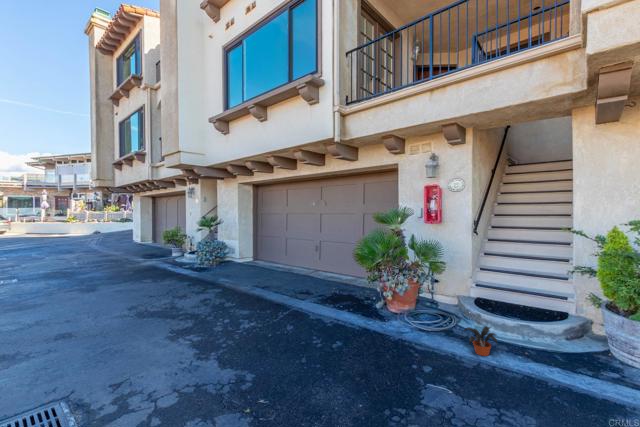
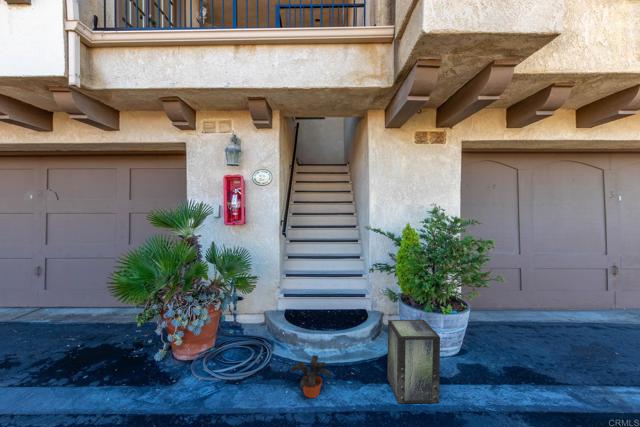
storage box: none [565,313,617,398] -> present [387,320,440,404]

